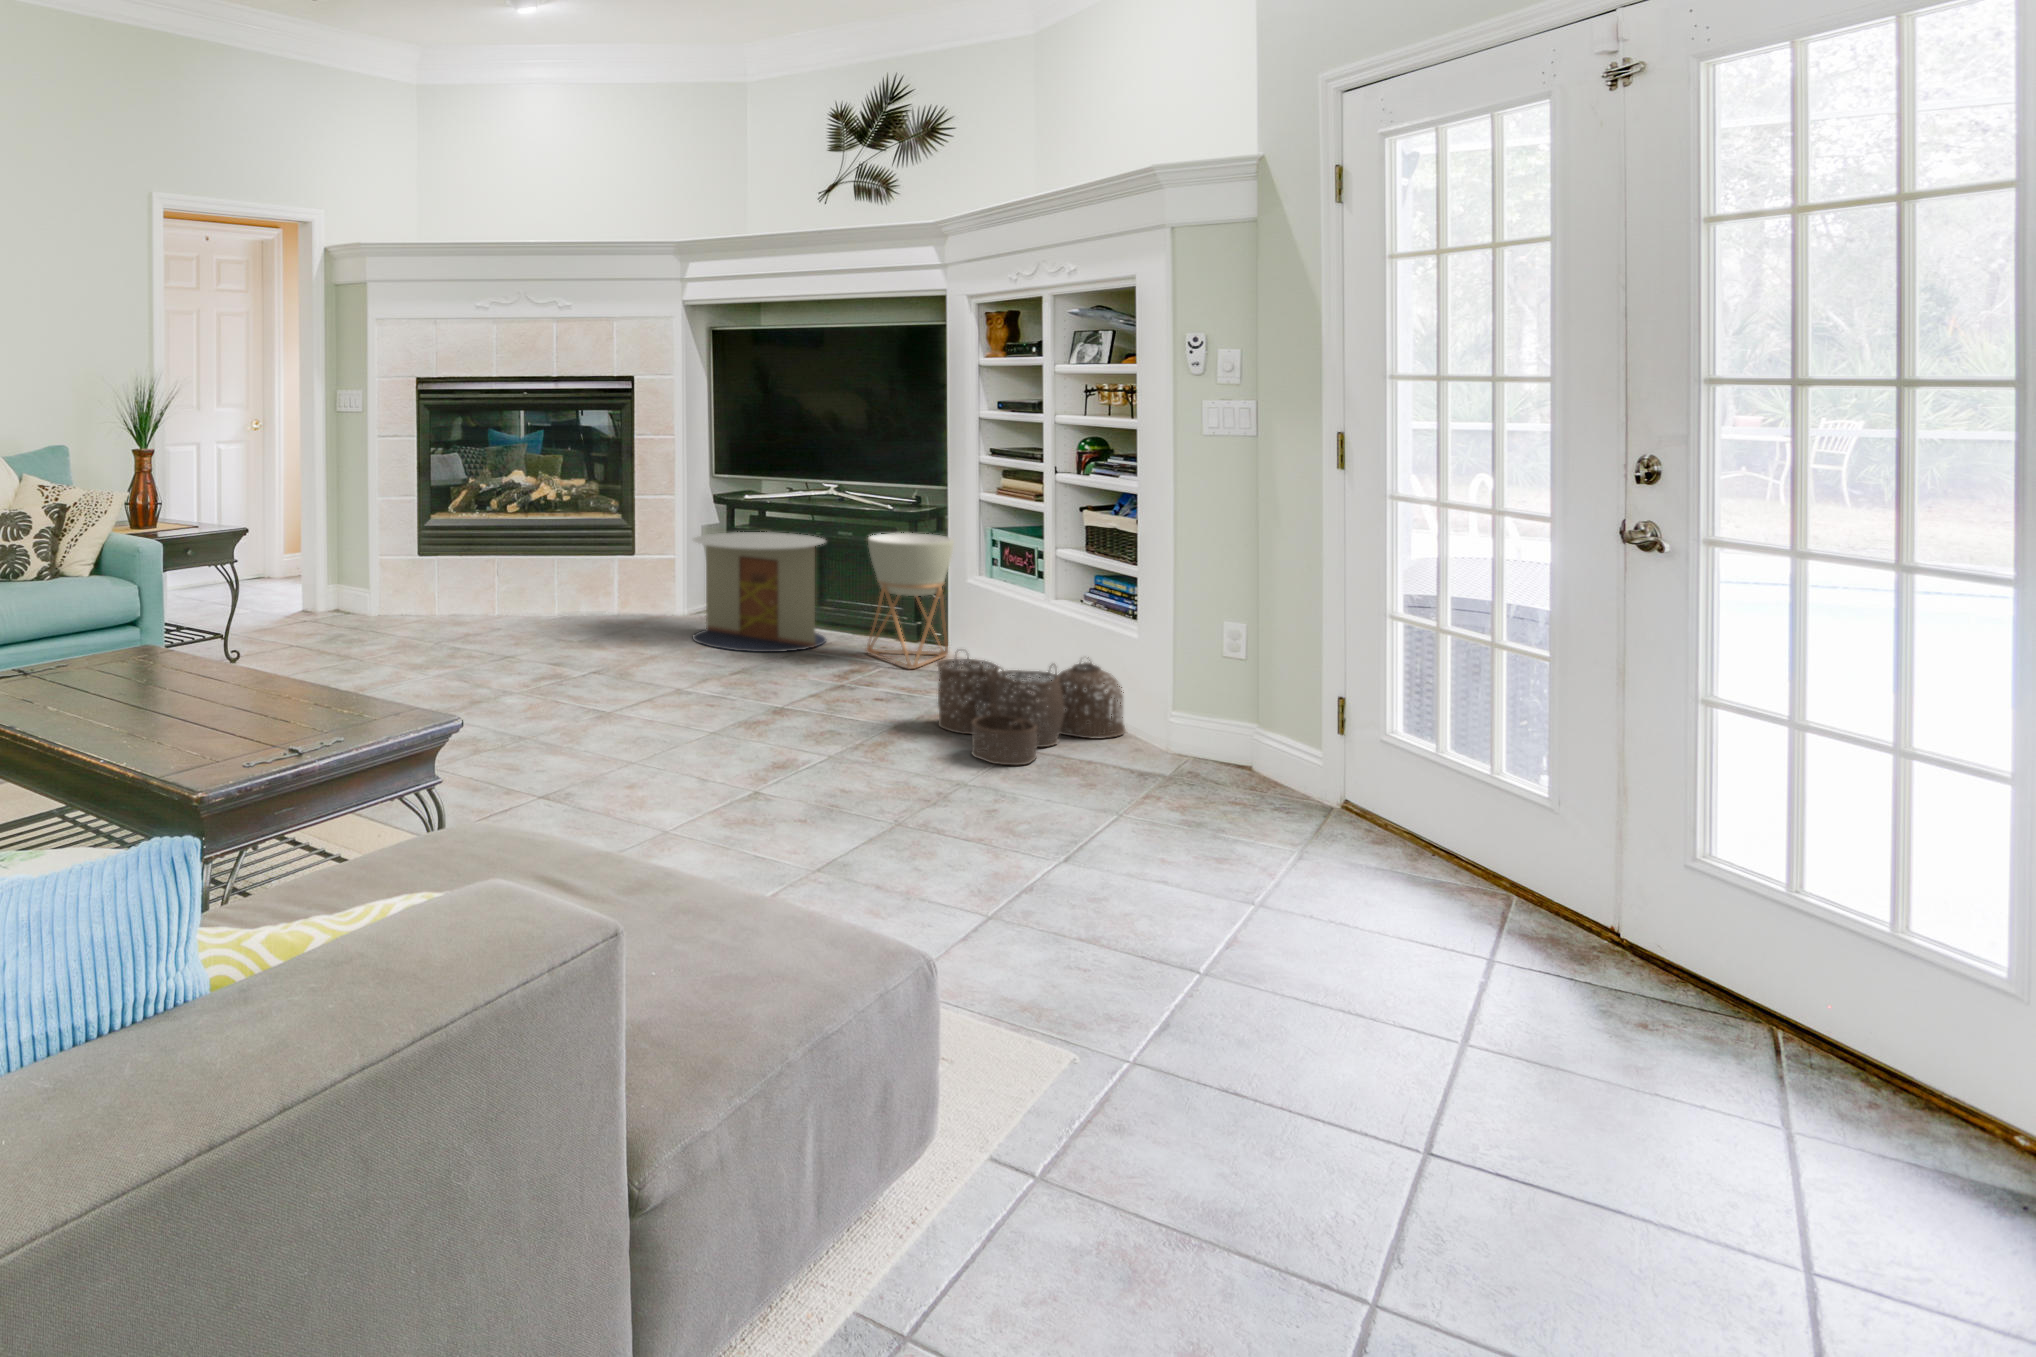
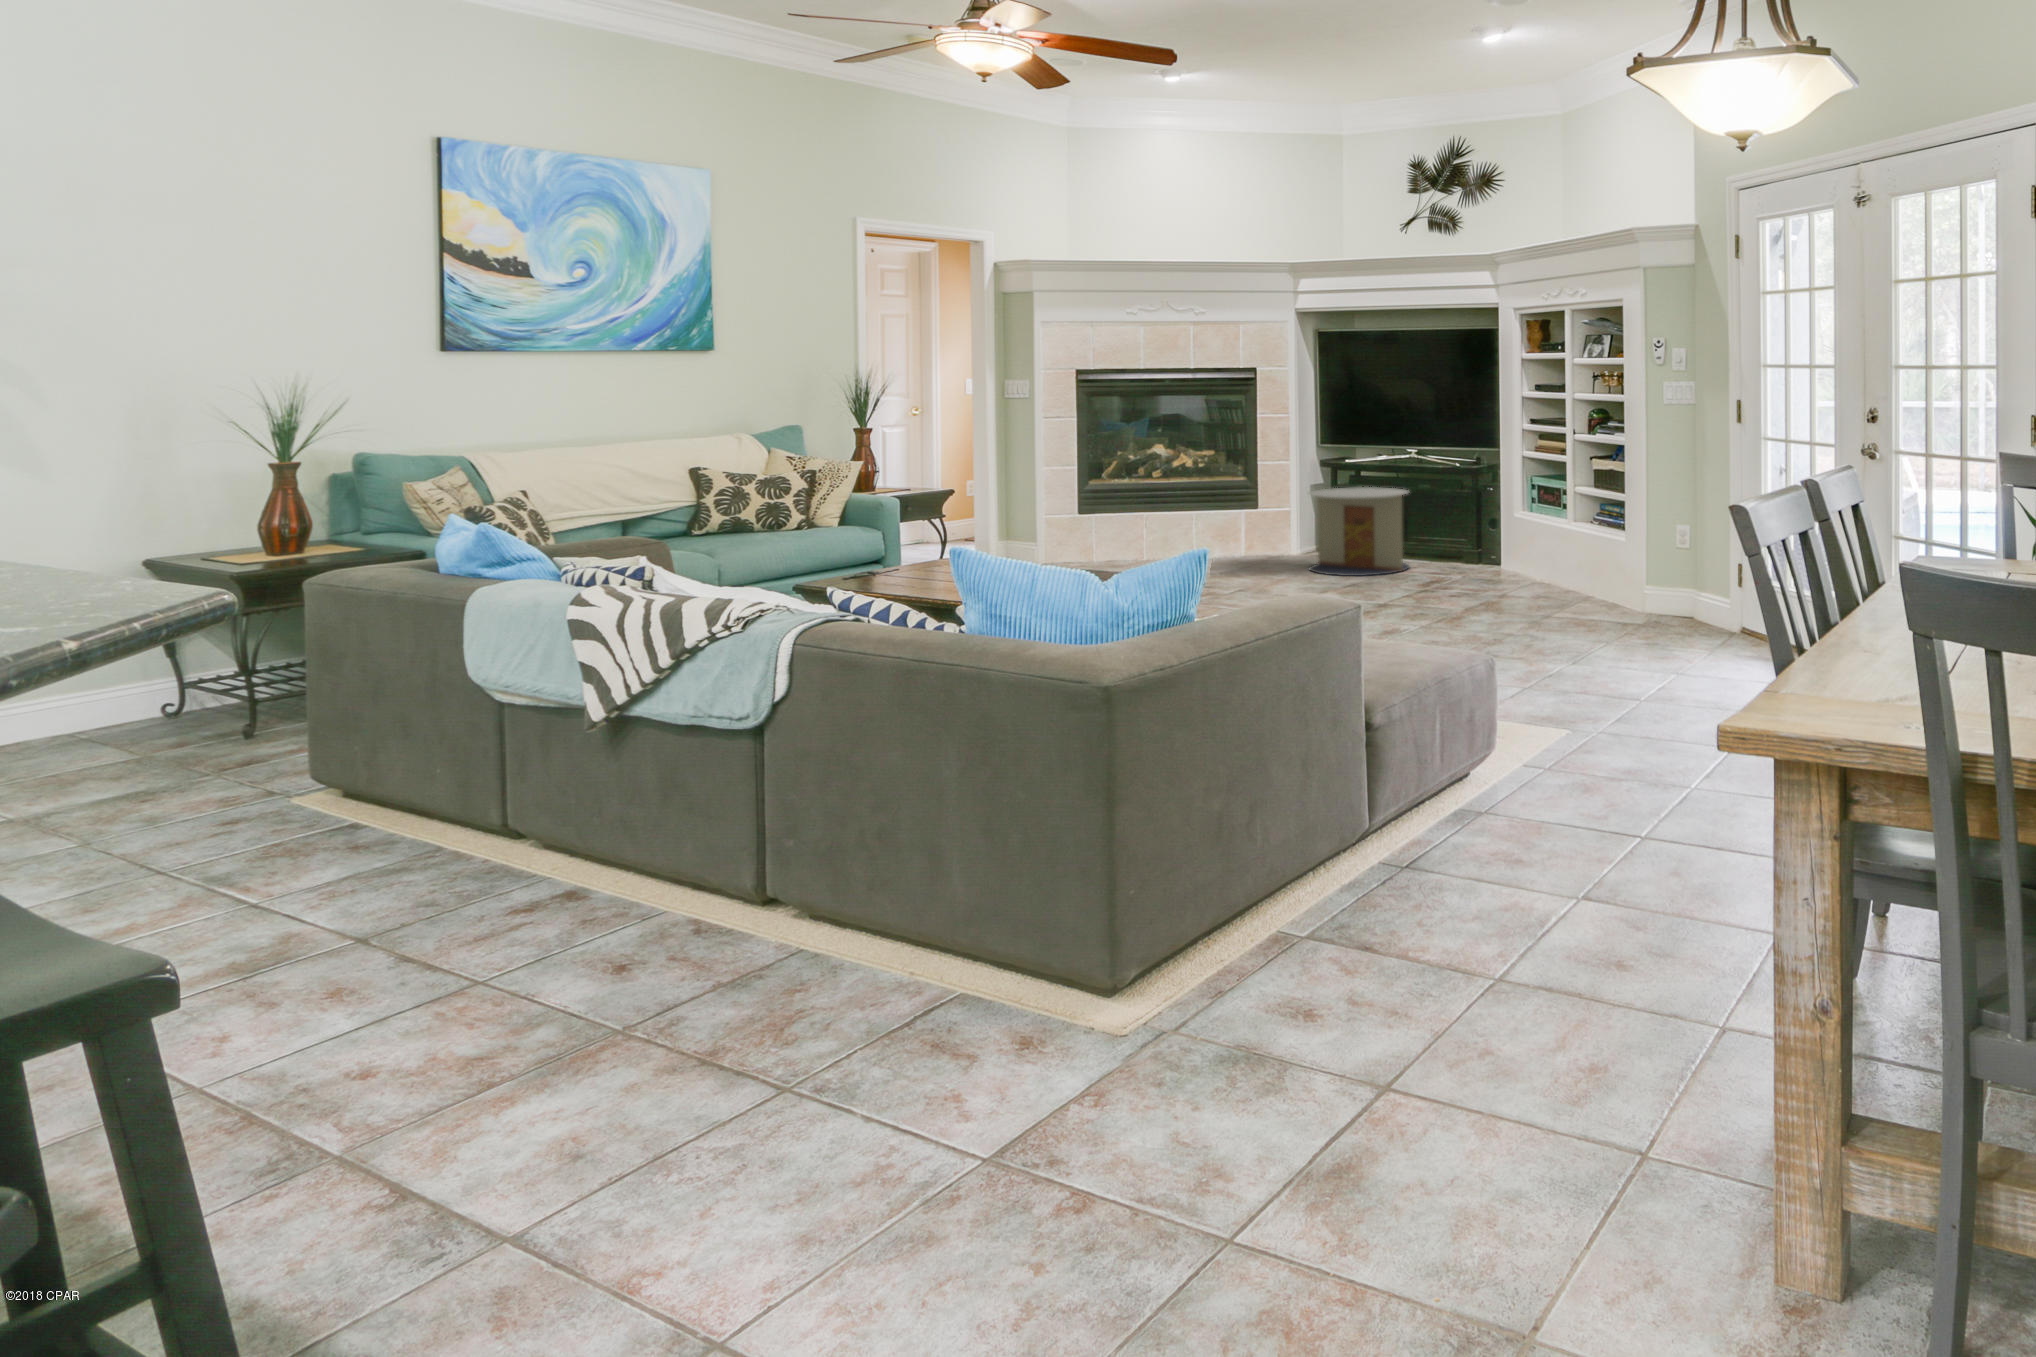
planter: present [866,533,954,669] -> none [1440,484,1503,581]
woven basket: present [937,657,1125,765] -> none [1491,558,1616,629]

